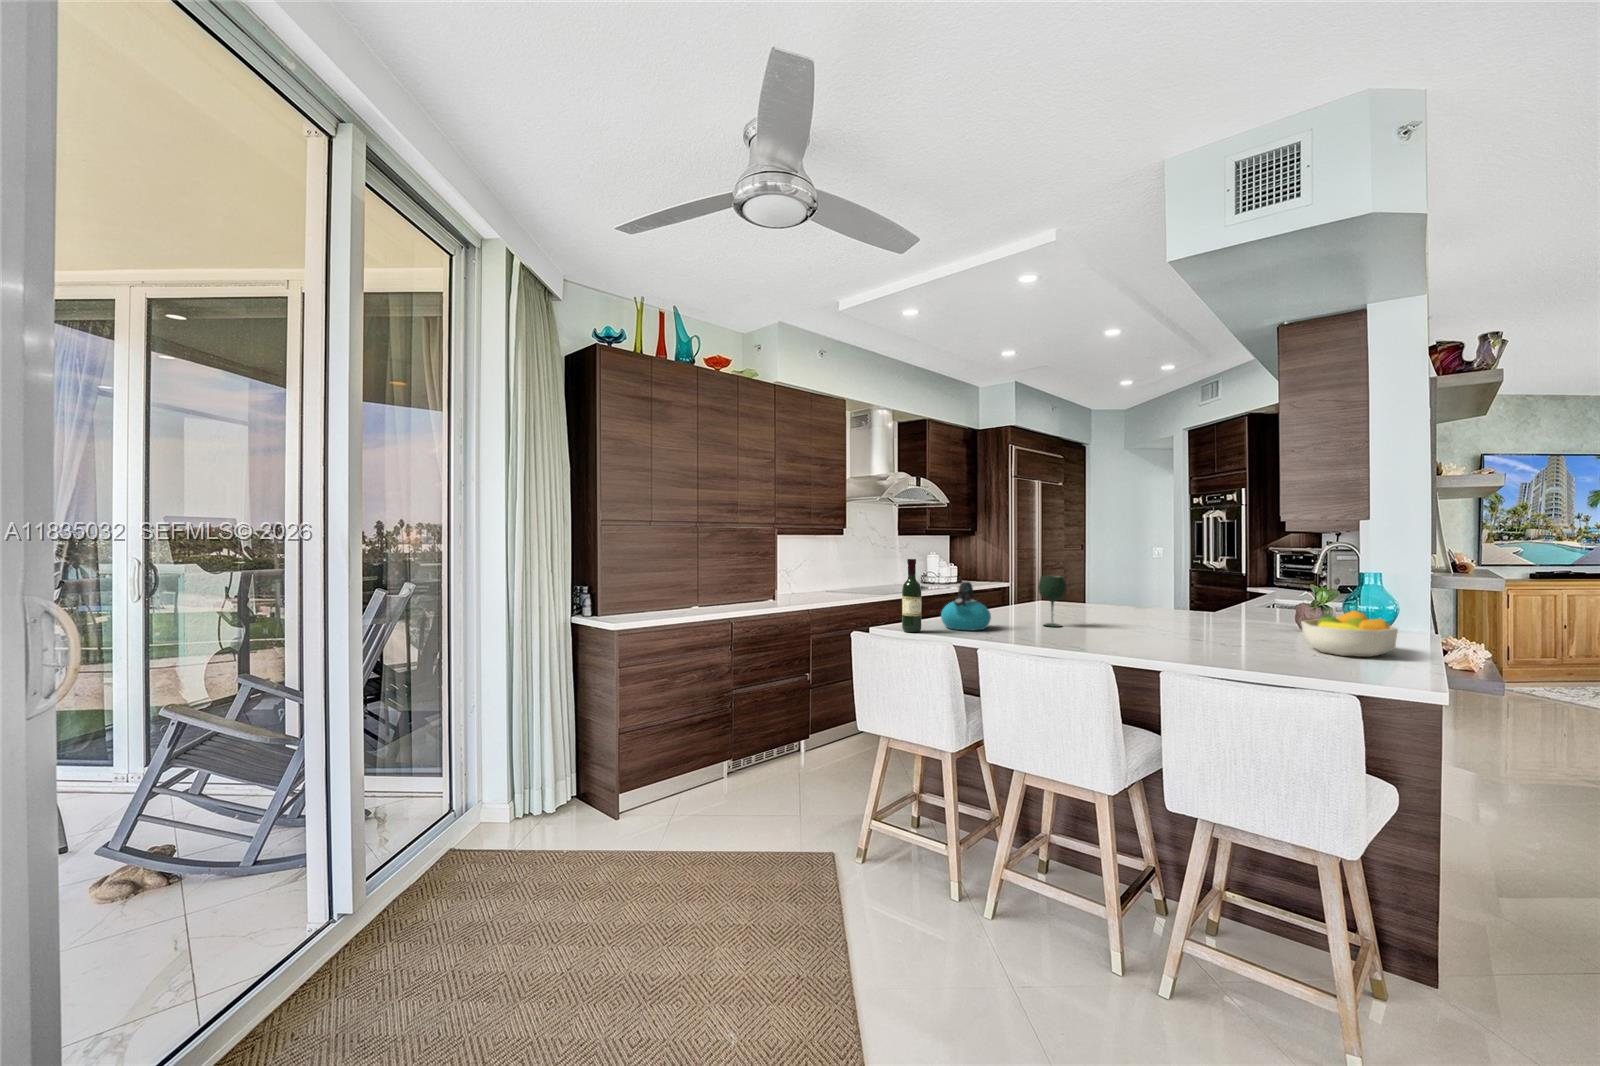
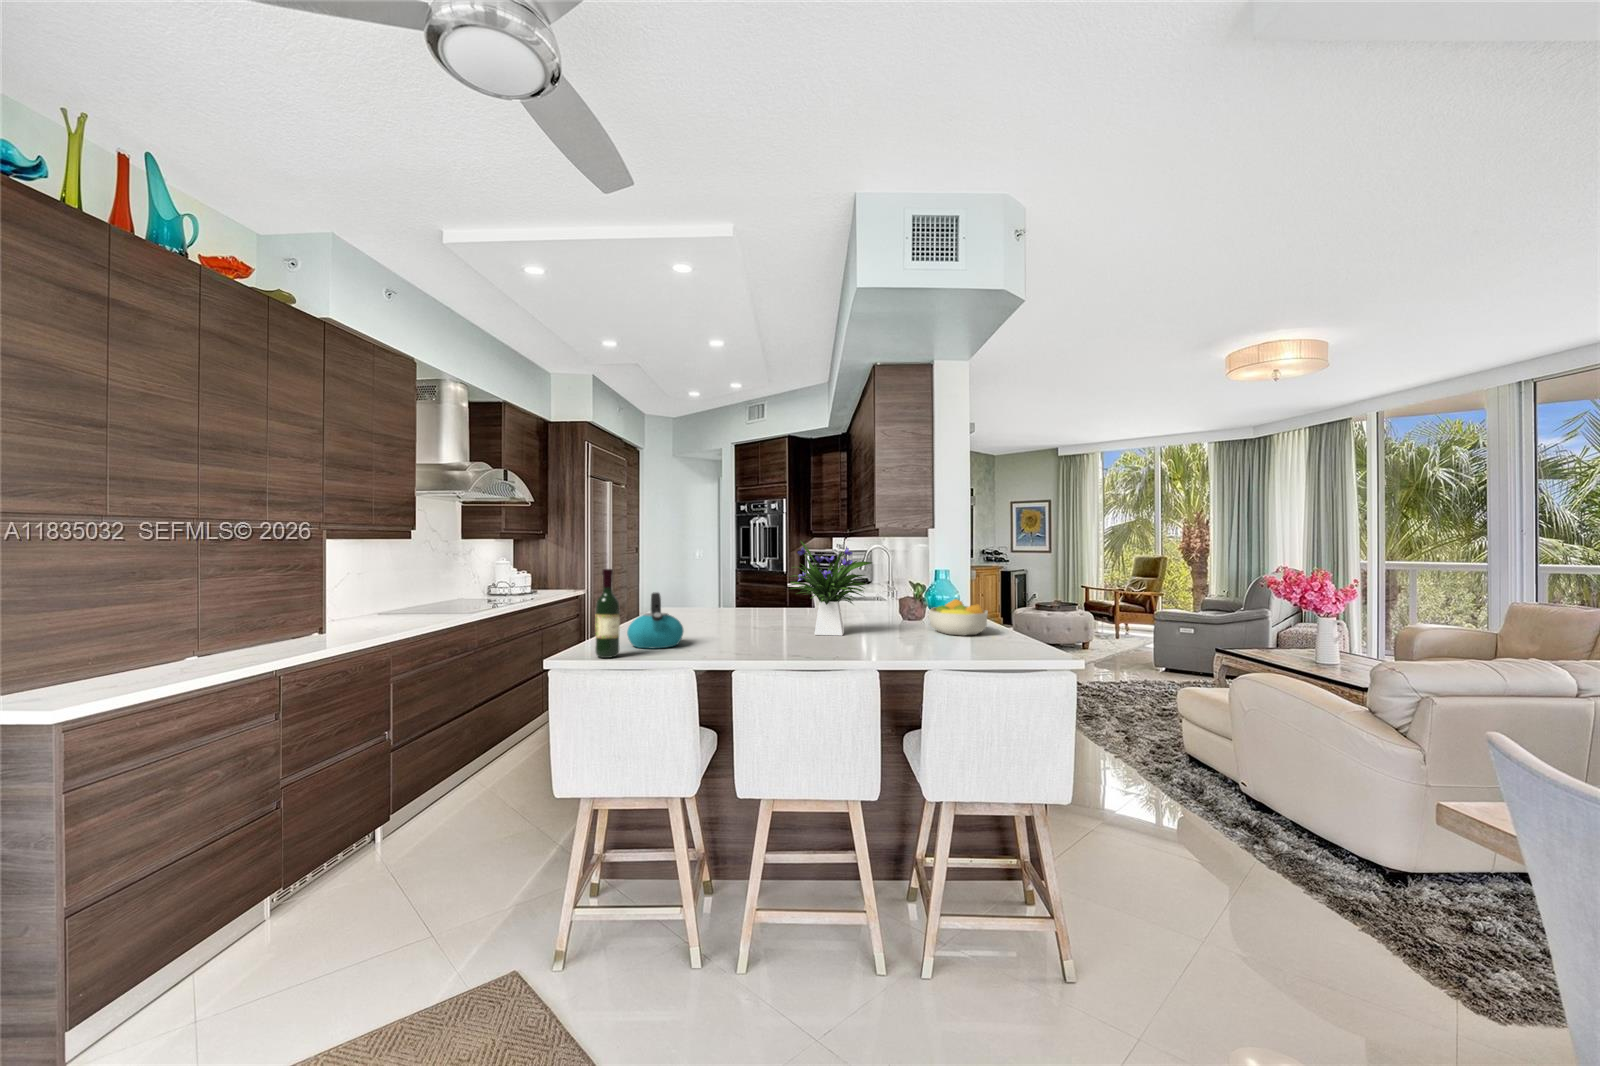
flower arrangement: none [1105,536,1215,639] -> present [788,541,872,636]
wine glass: present [1038,576,1067,627] -> none [715,581,743,634]

